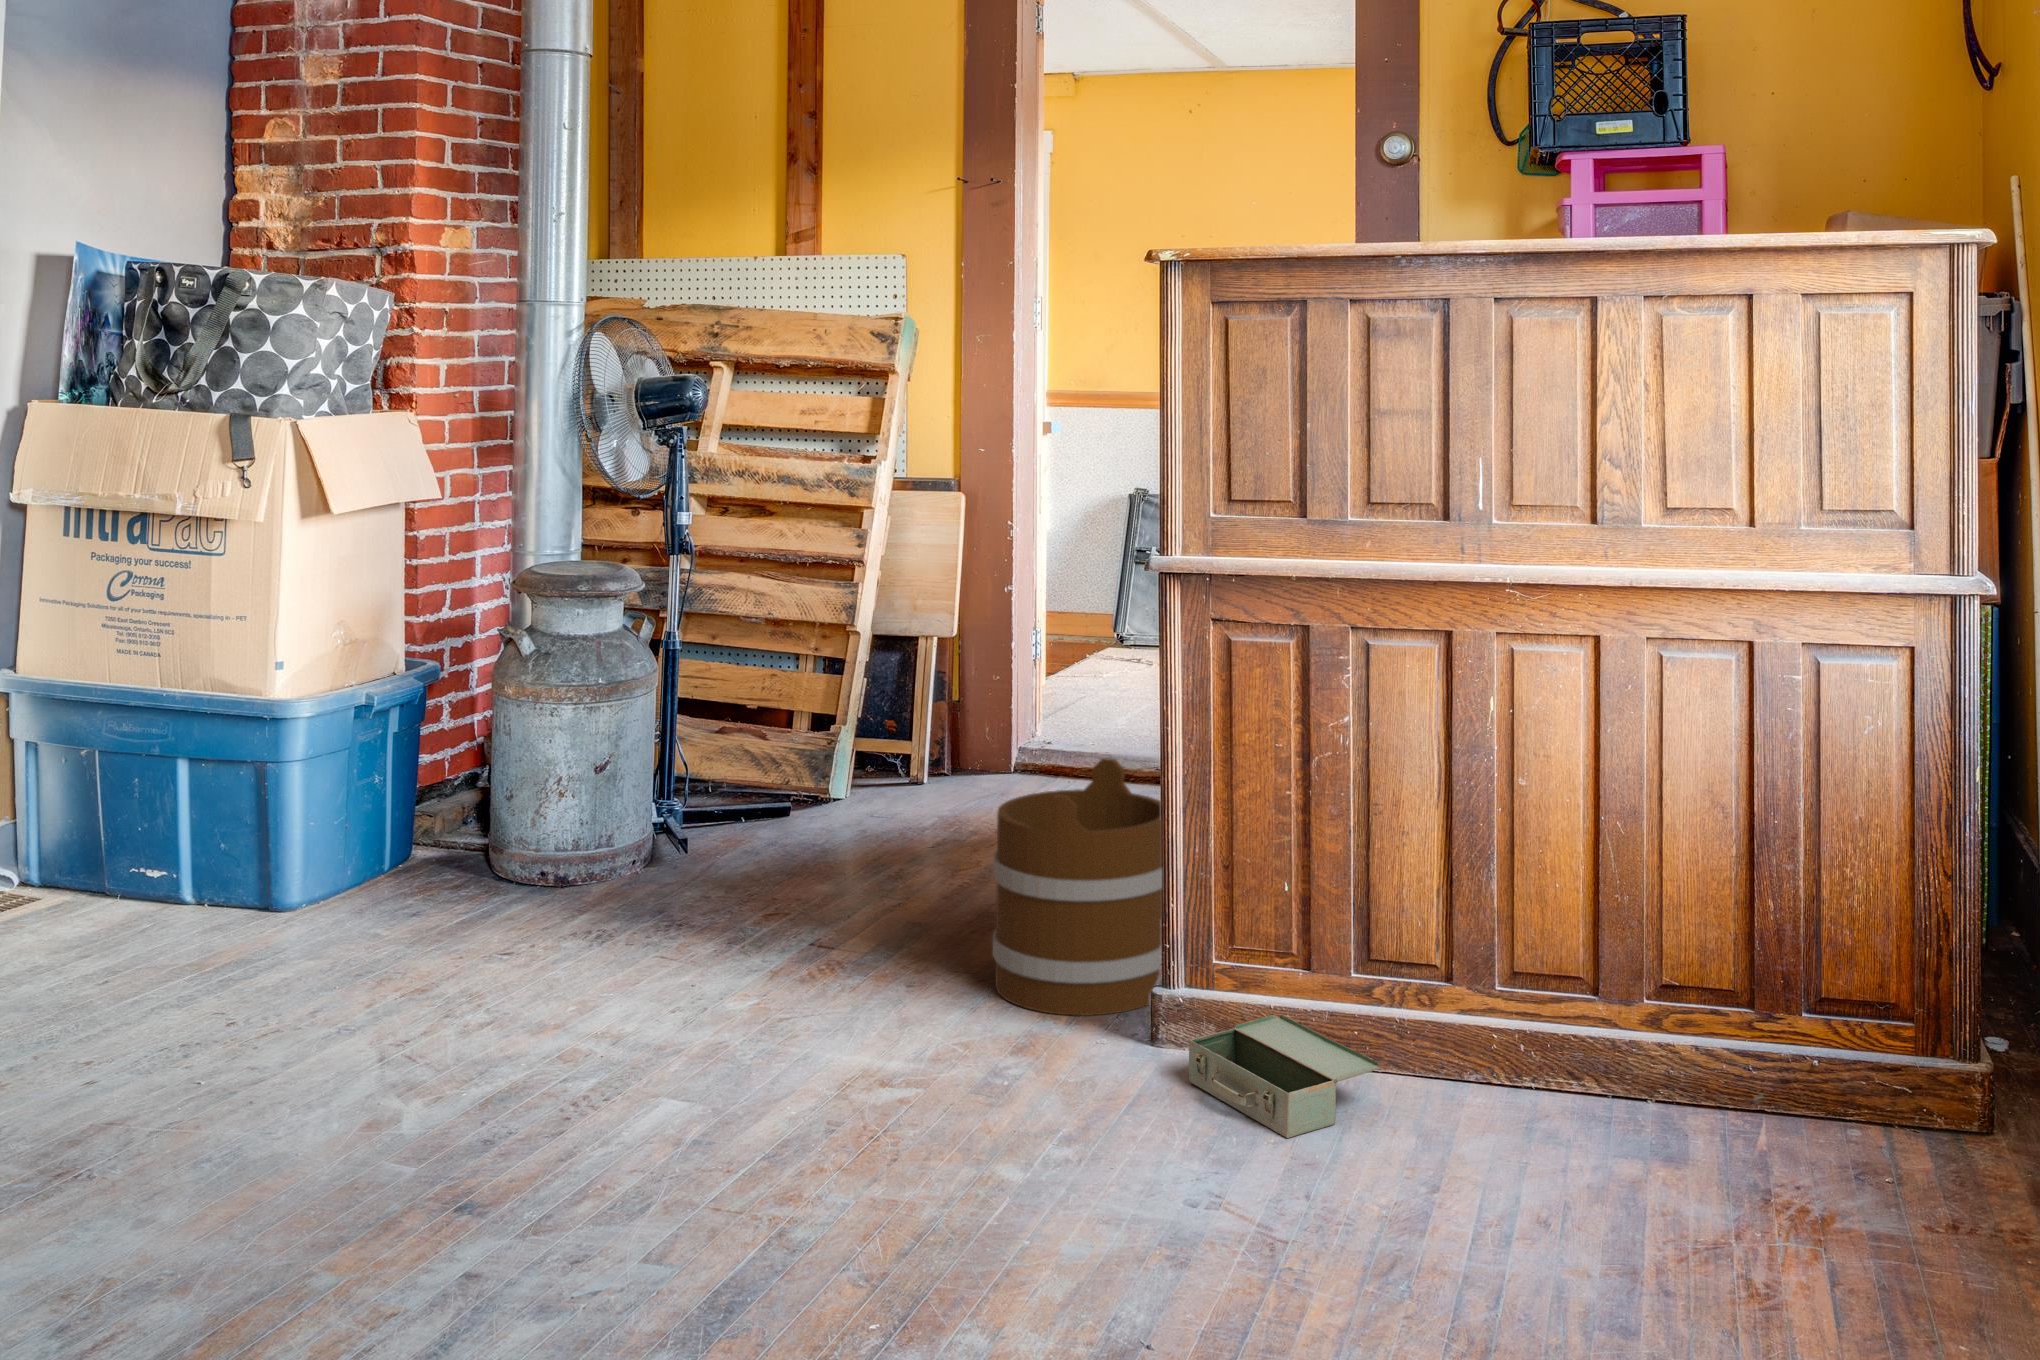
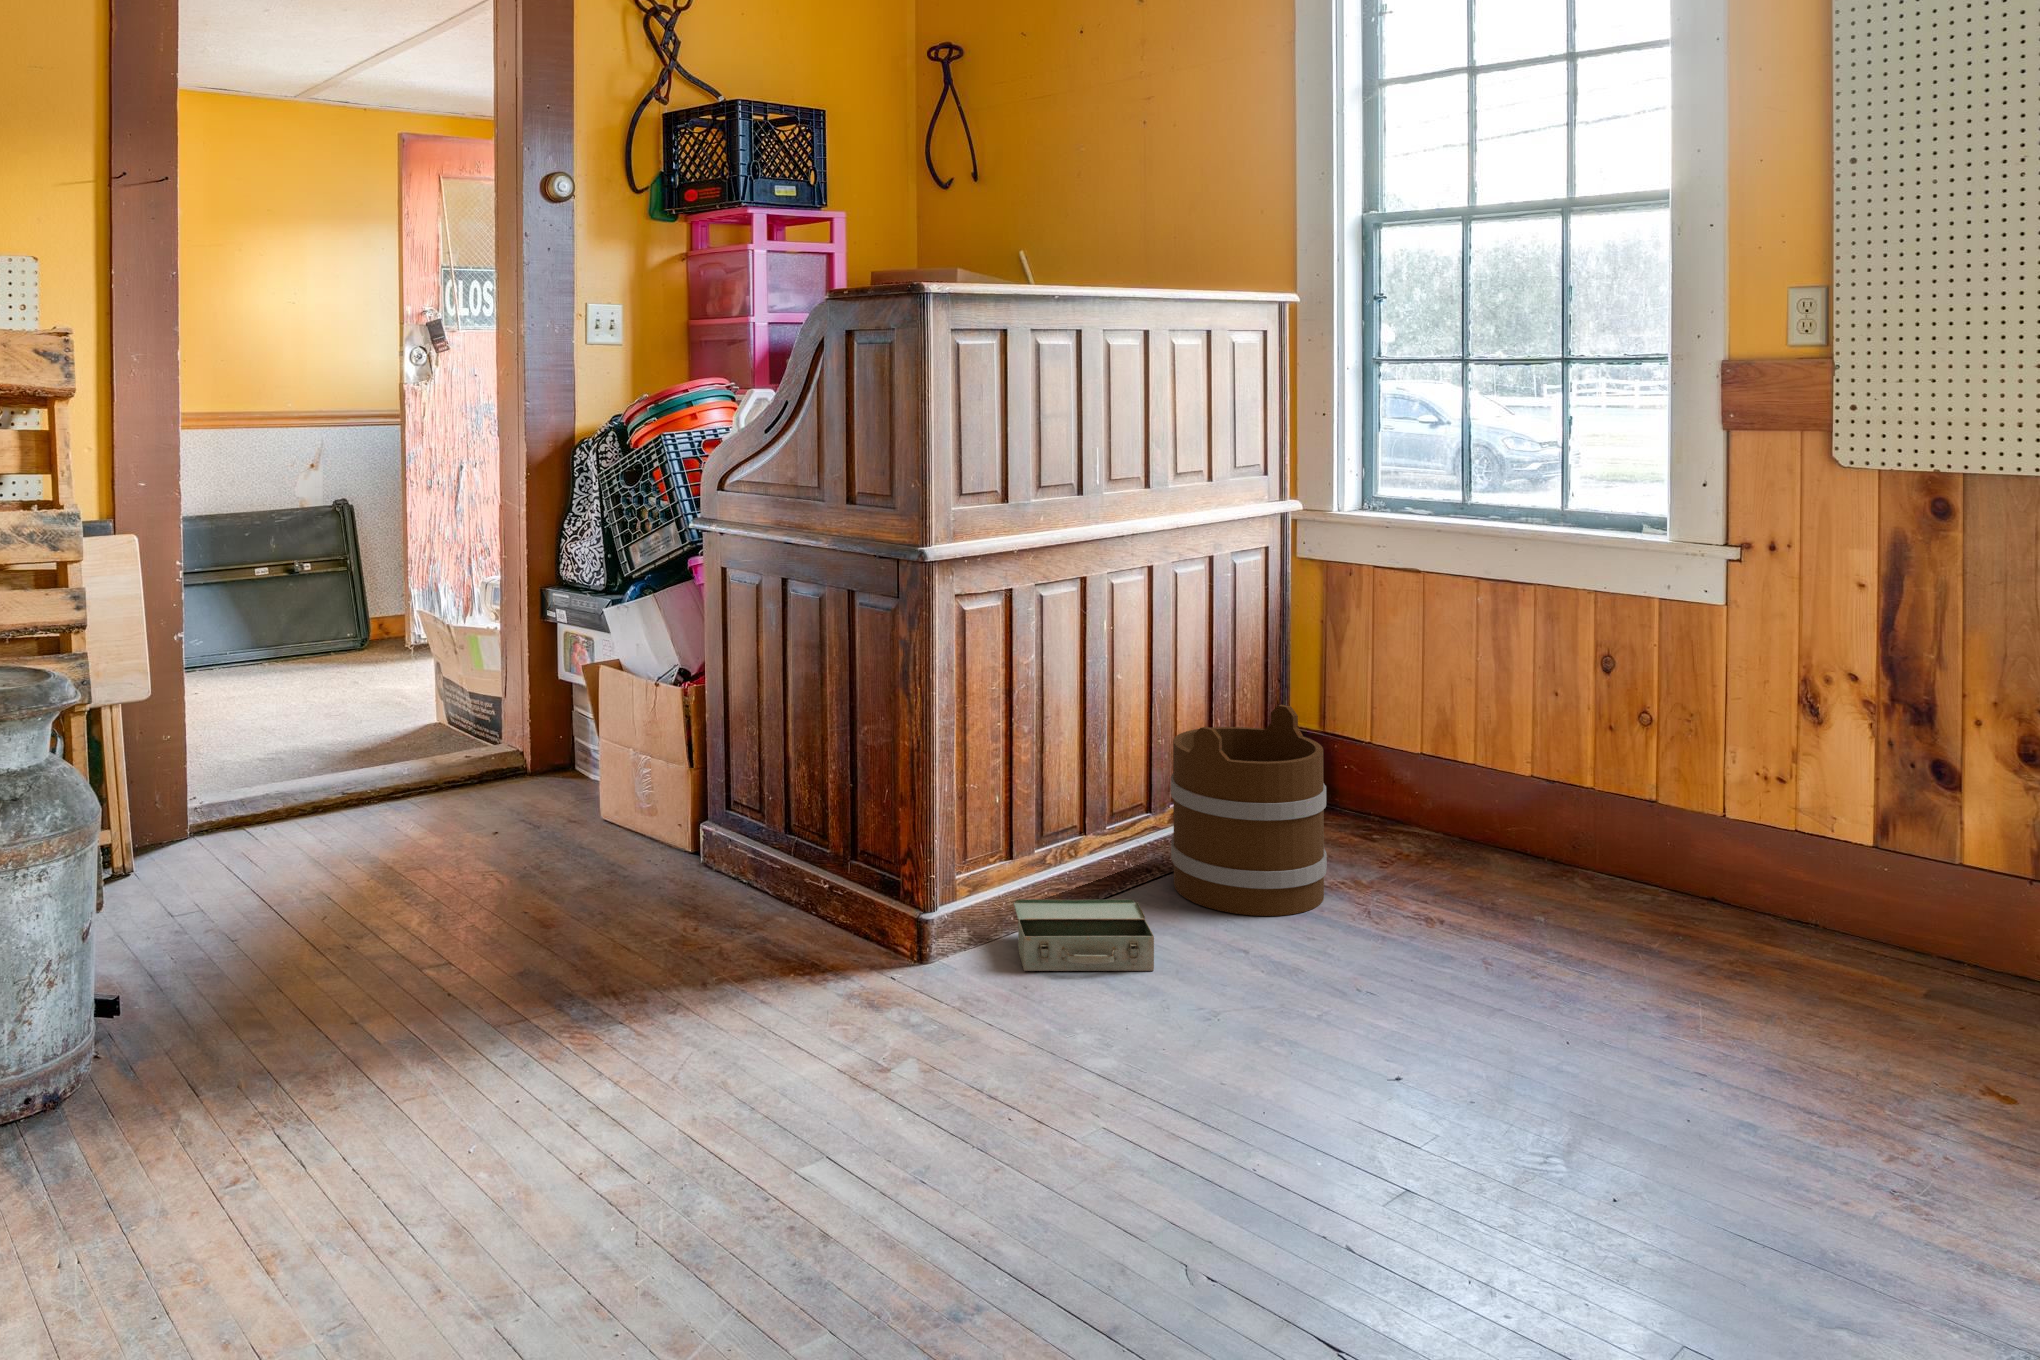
bucket: present [993,758,1162,1016] -> present [1171,705,1327,916]

